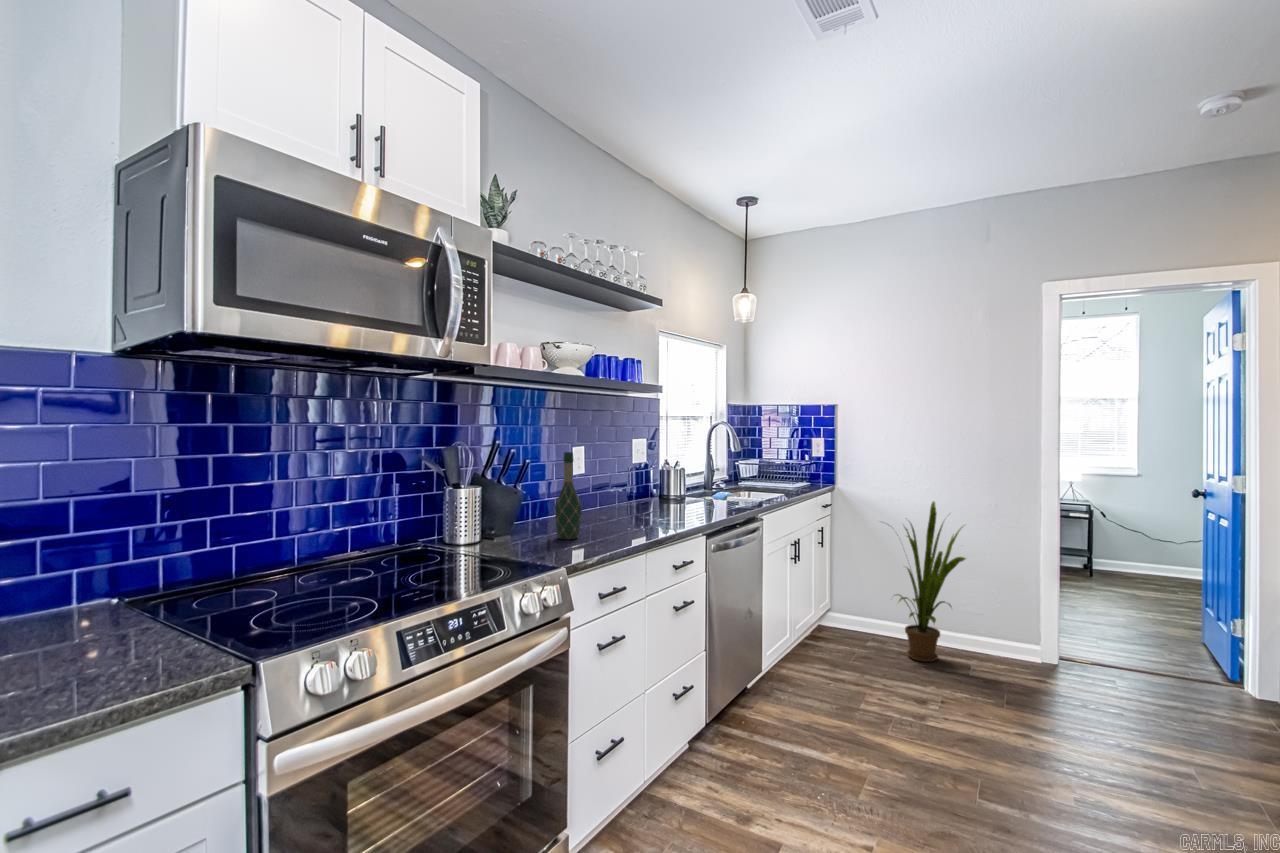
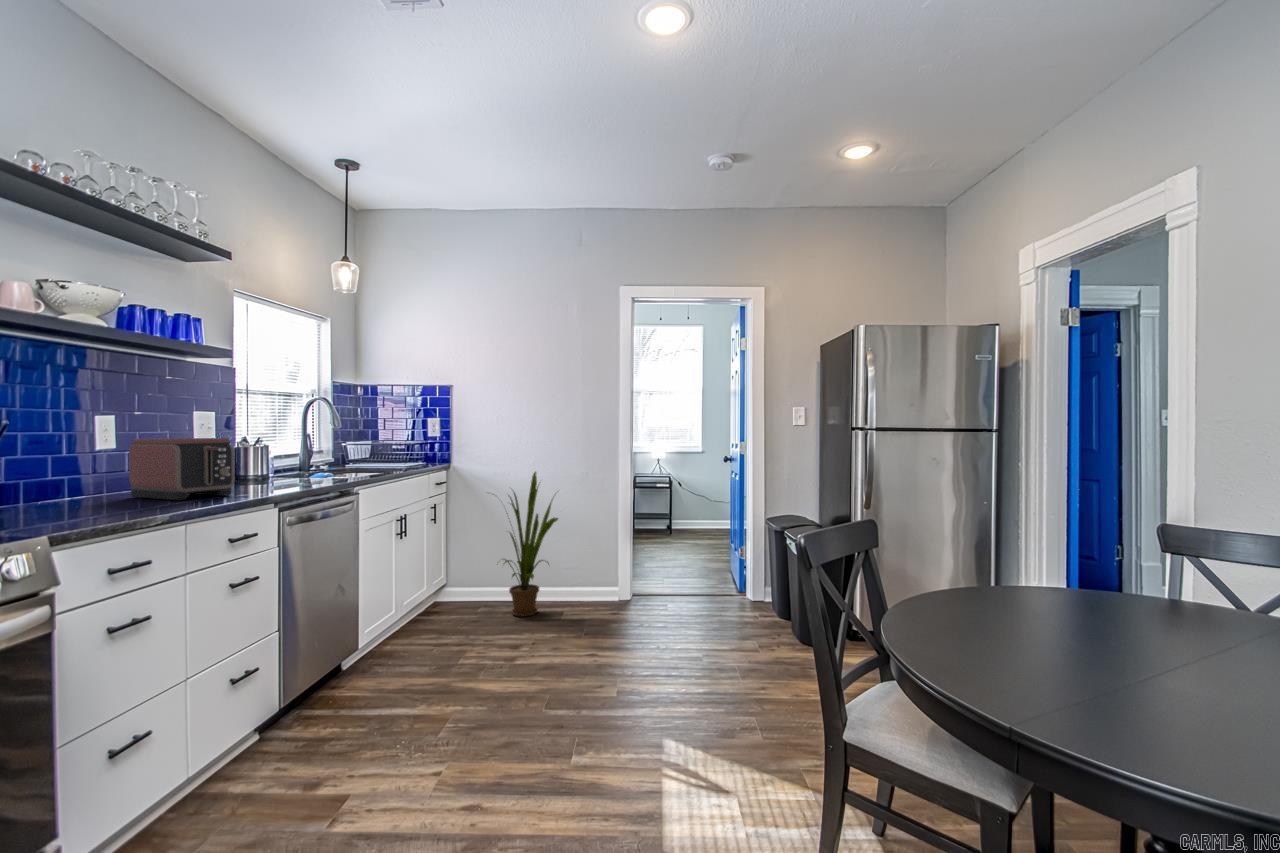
wine bottle: present [554,452,582,539] -> none [51,409,95,514]
toaster: none [596,469,674,528] -> present [129,438,235,500]

